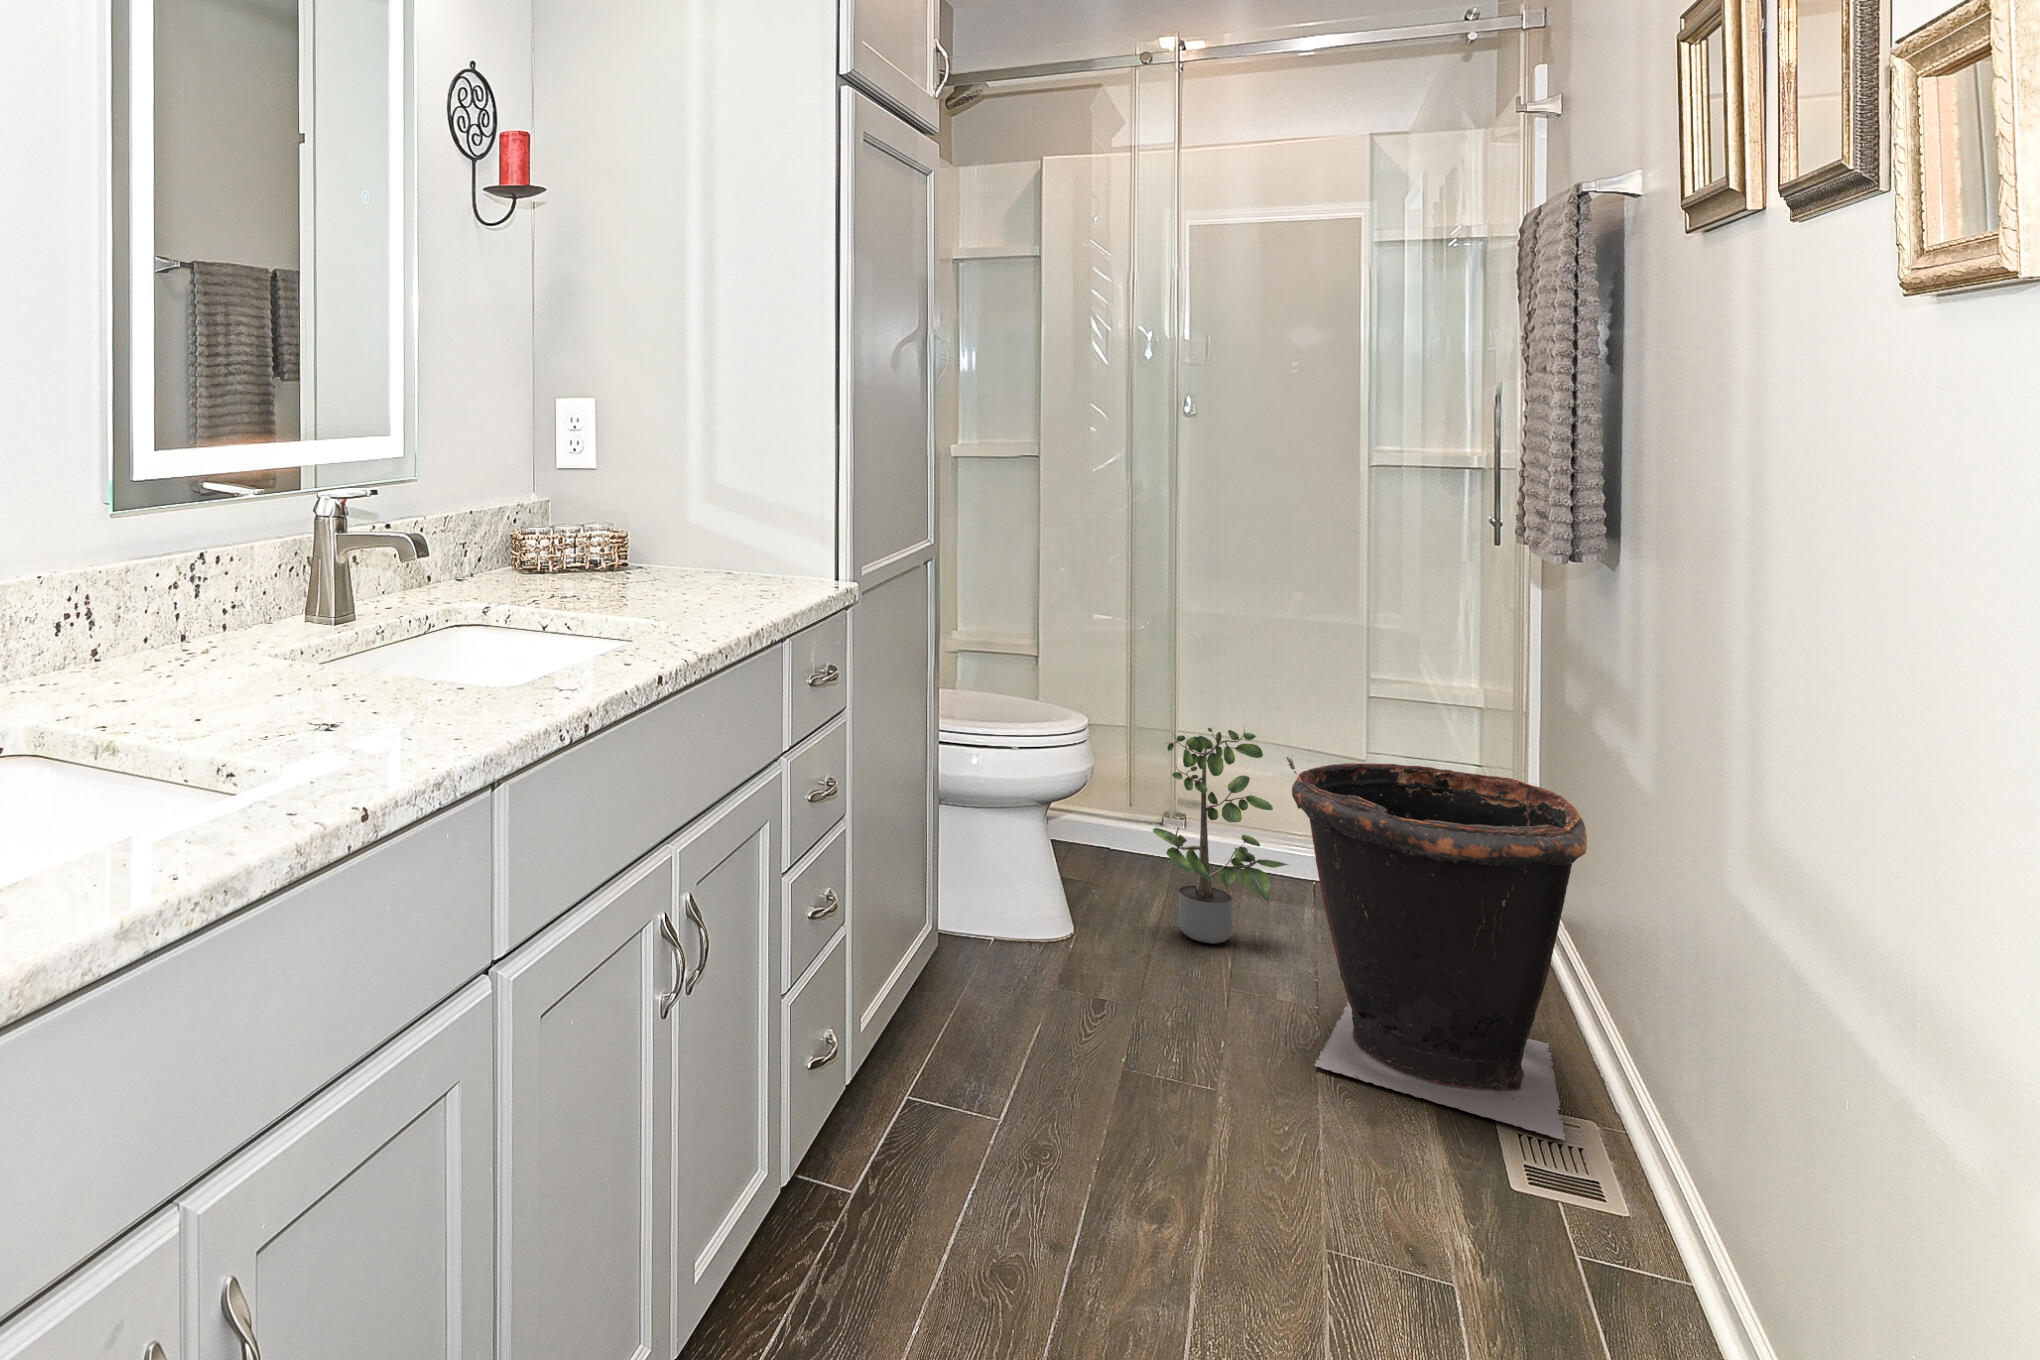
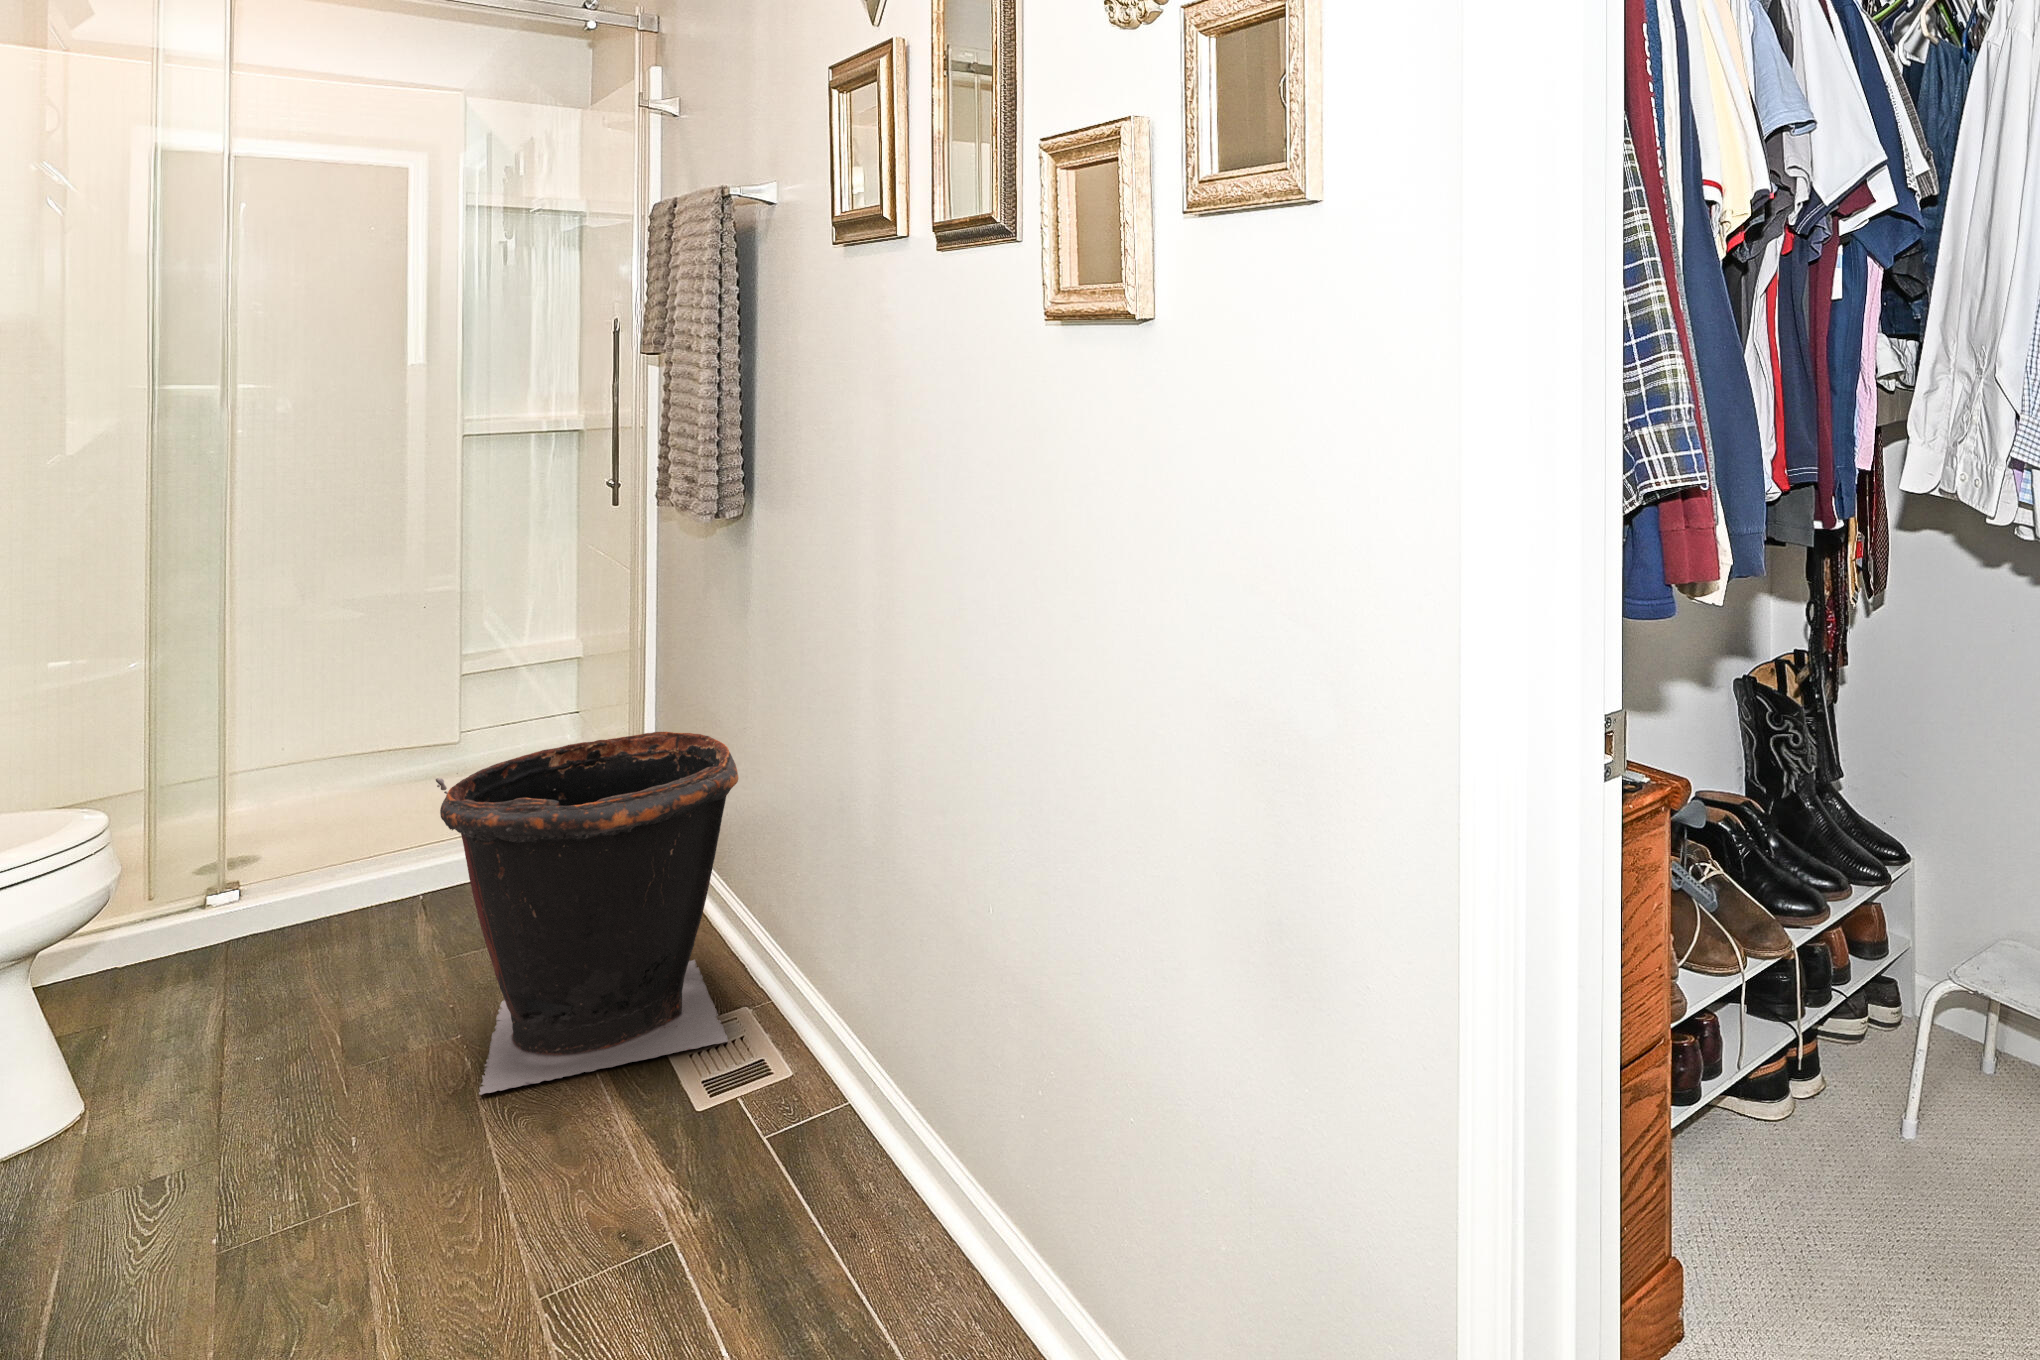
potted plant: present [1153,728,1288,944] -> none [227,753,418,1022]

